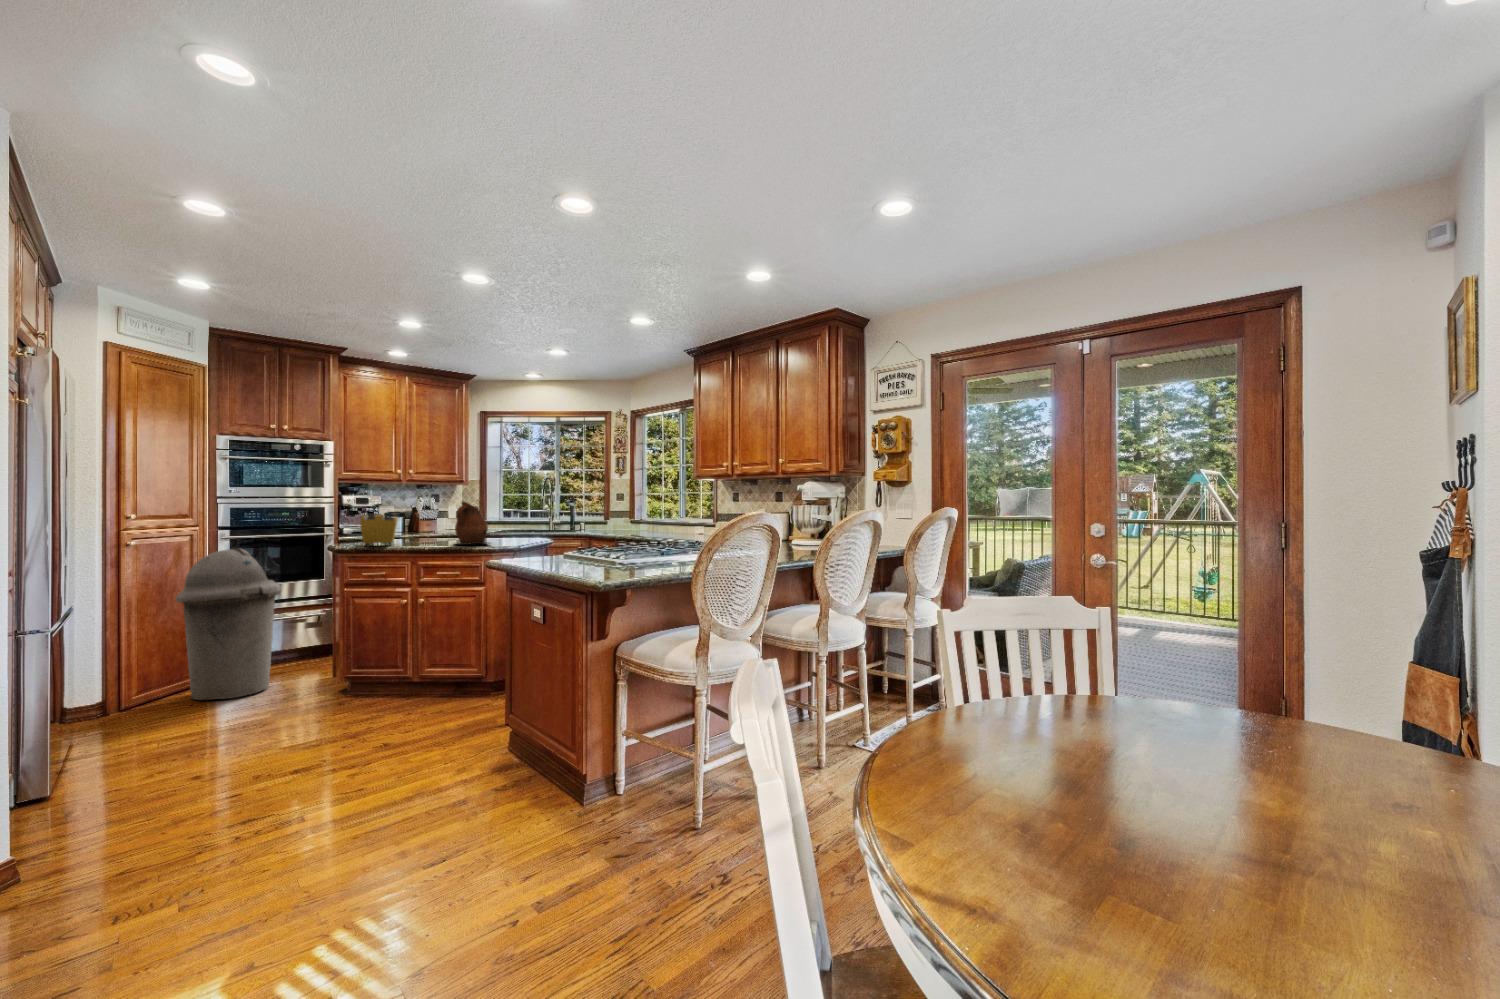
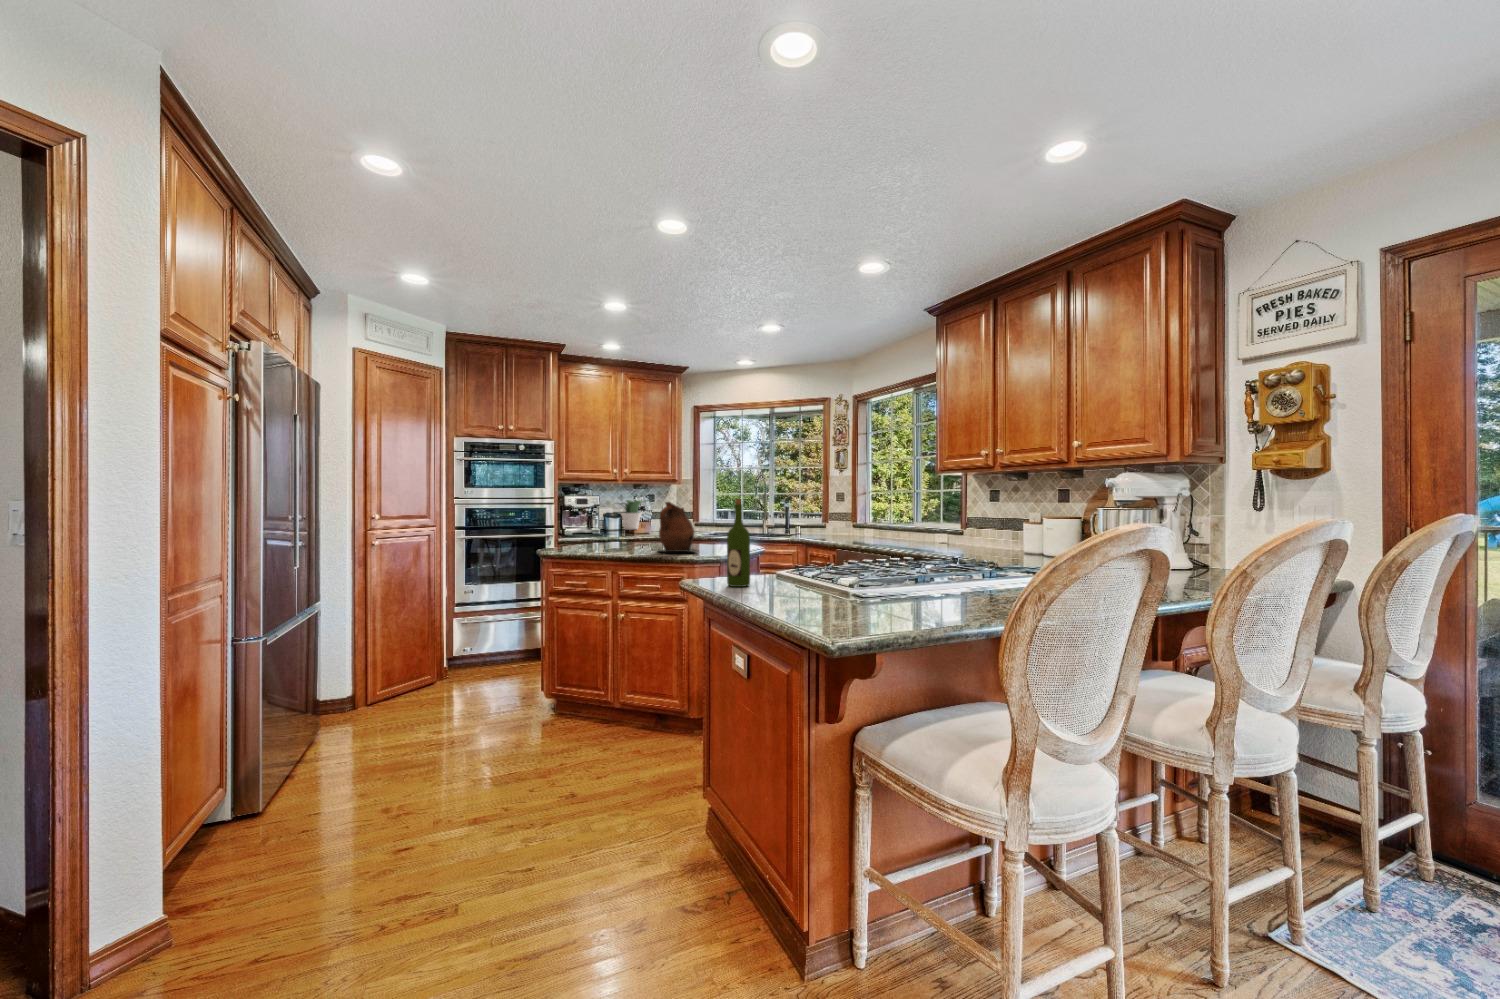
wine bottle: none [524,499,541,562] -> present [727,499,750,587]
potted plant: none [394,500,436,528] -> present [618,500,648,530]
toaster: present [360,514,398,546] -> none [560,516,600,554]
trash can: present [176,548,281,700] -> none [403,549,497,708]

